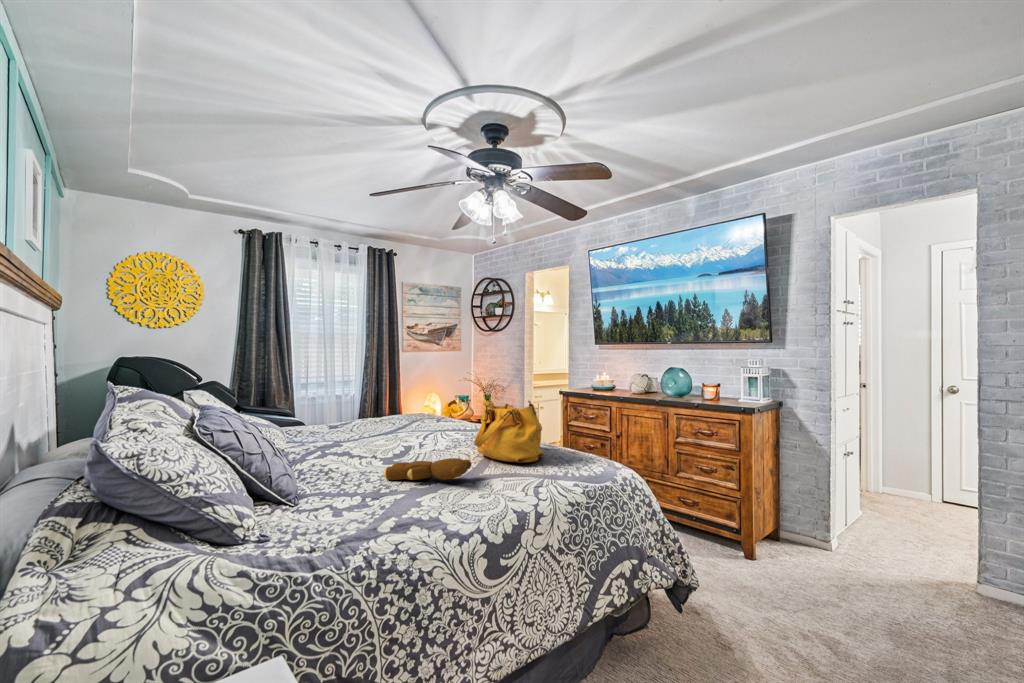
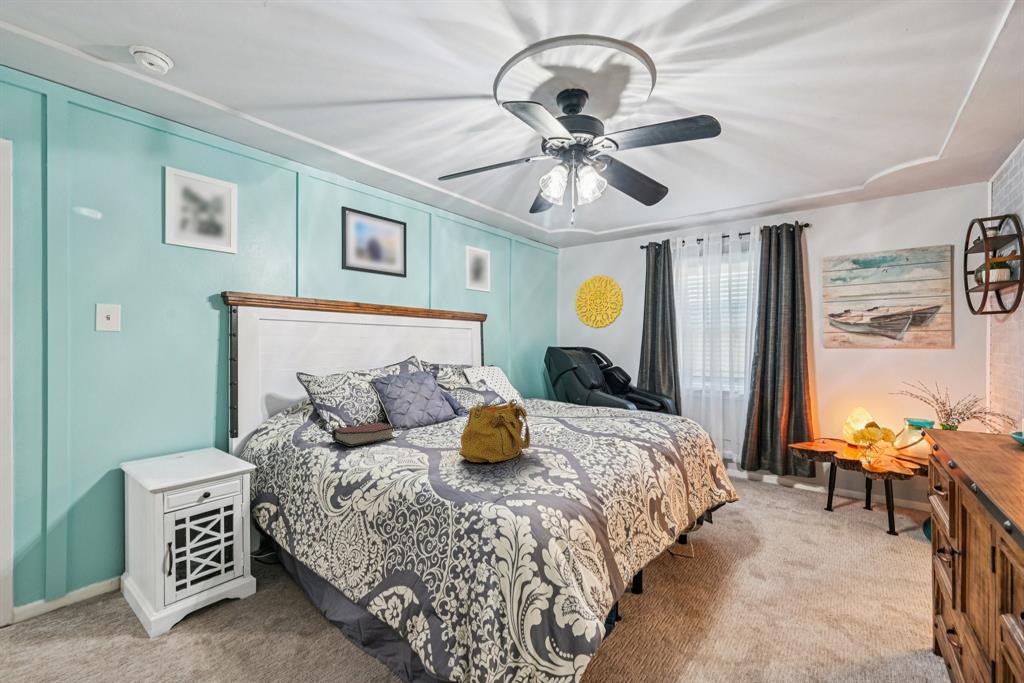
teddy bear: present [383,458,471,481] -> none [402,429,441,448]
hardback book: none [285,477,383,537] -> present [332,423,396,447]

